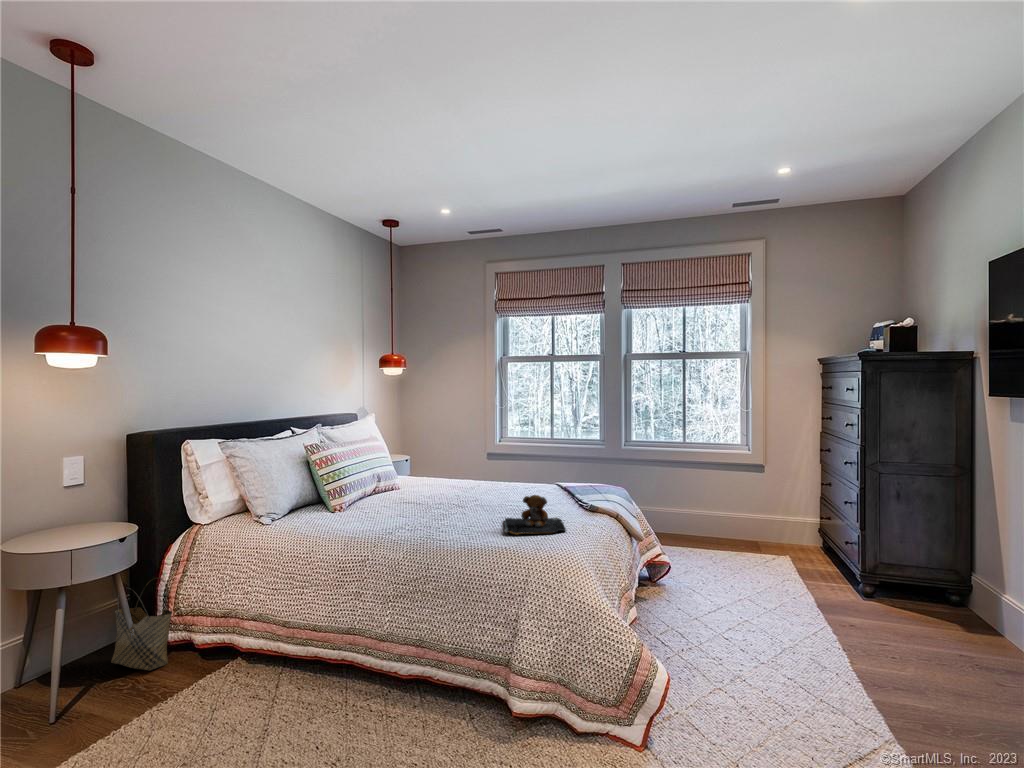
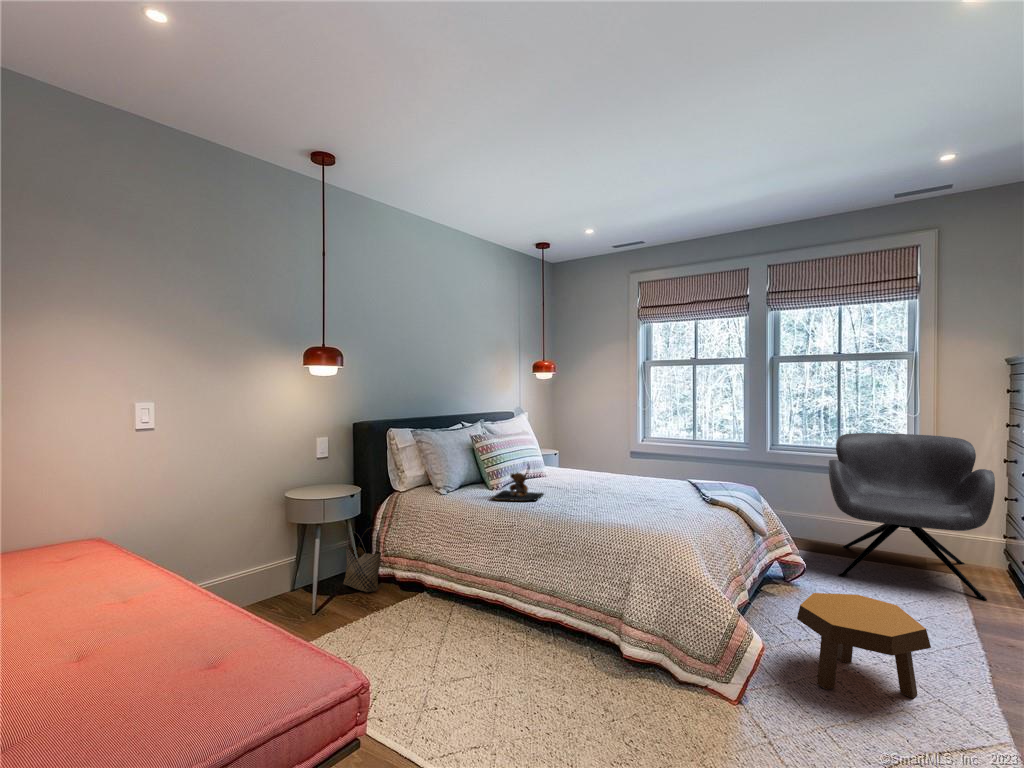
armchair: none [684,428,824,581] -> present [829,433,995,600]
teddy bear: present [505,495,566,534] -> present [491,473,544,501]
footstool: none [689,598,817,710] -> present [797,593,931,698]

